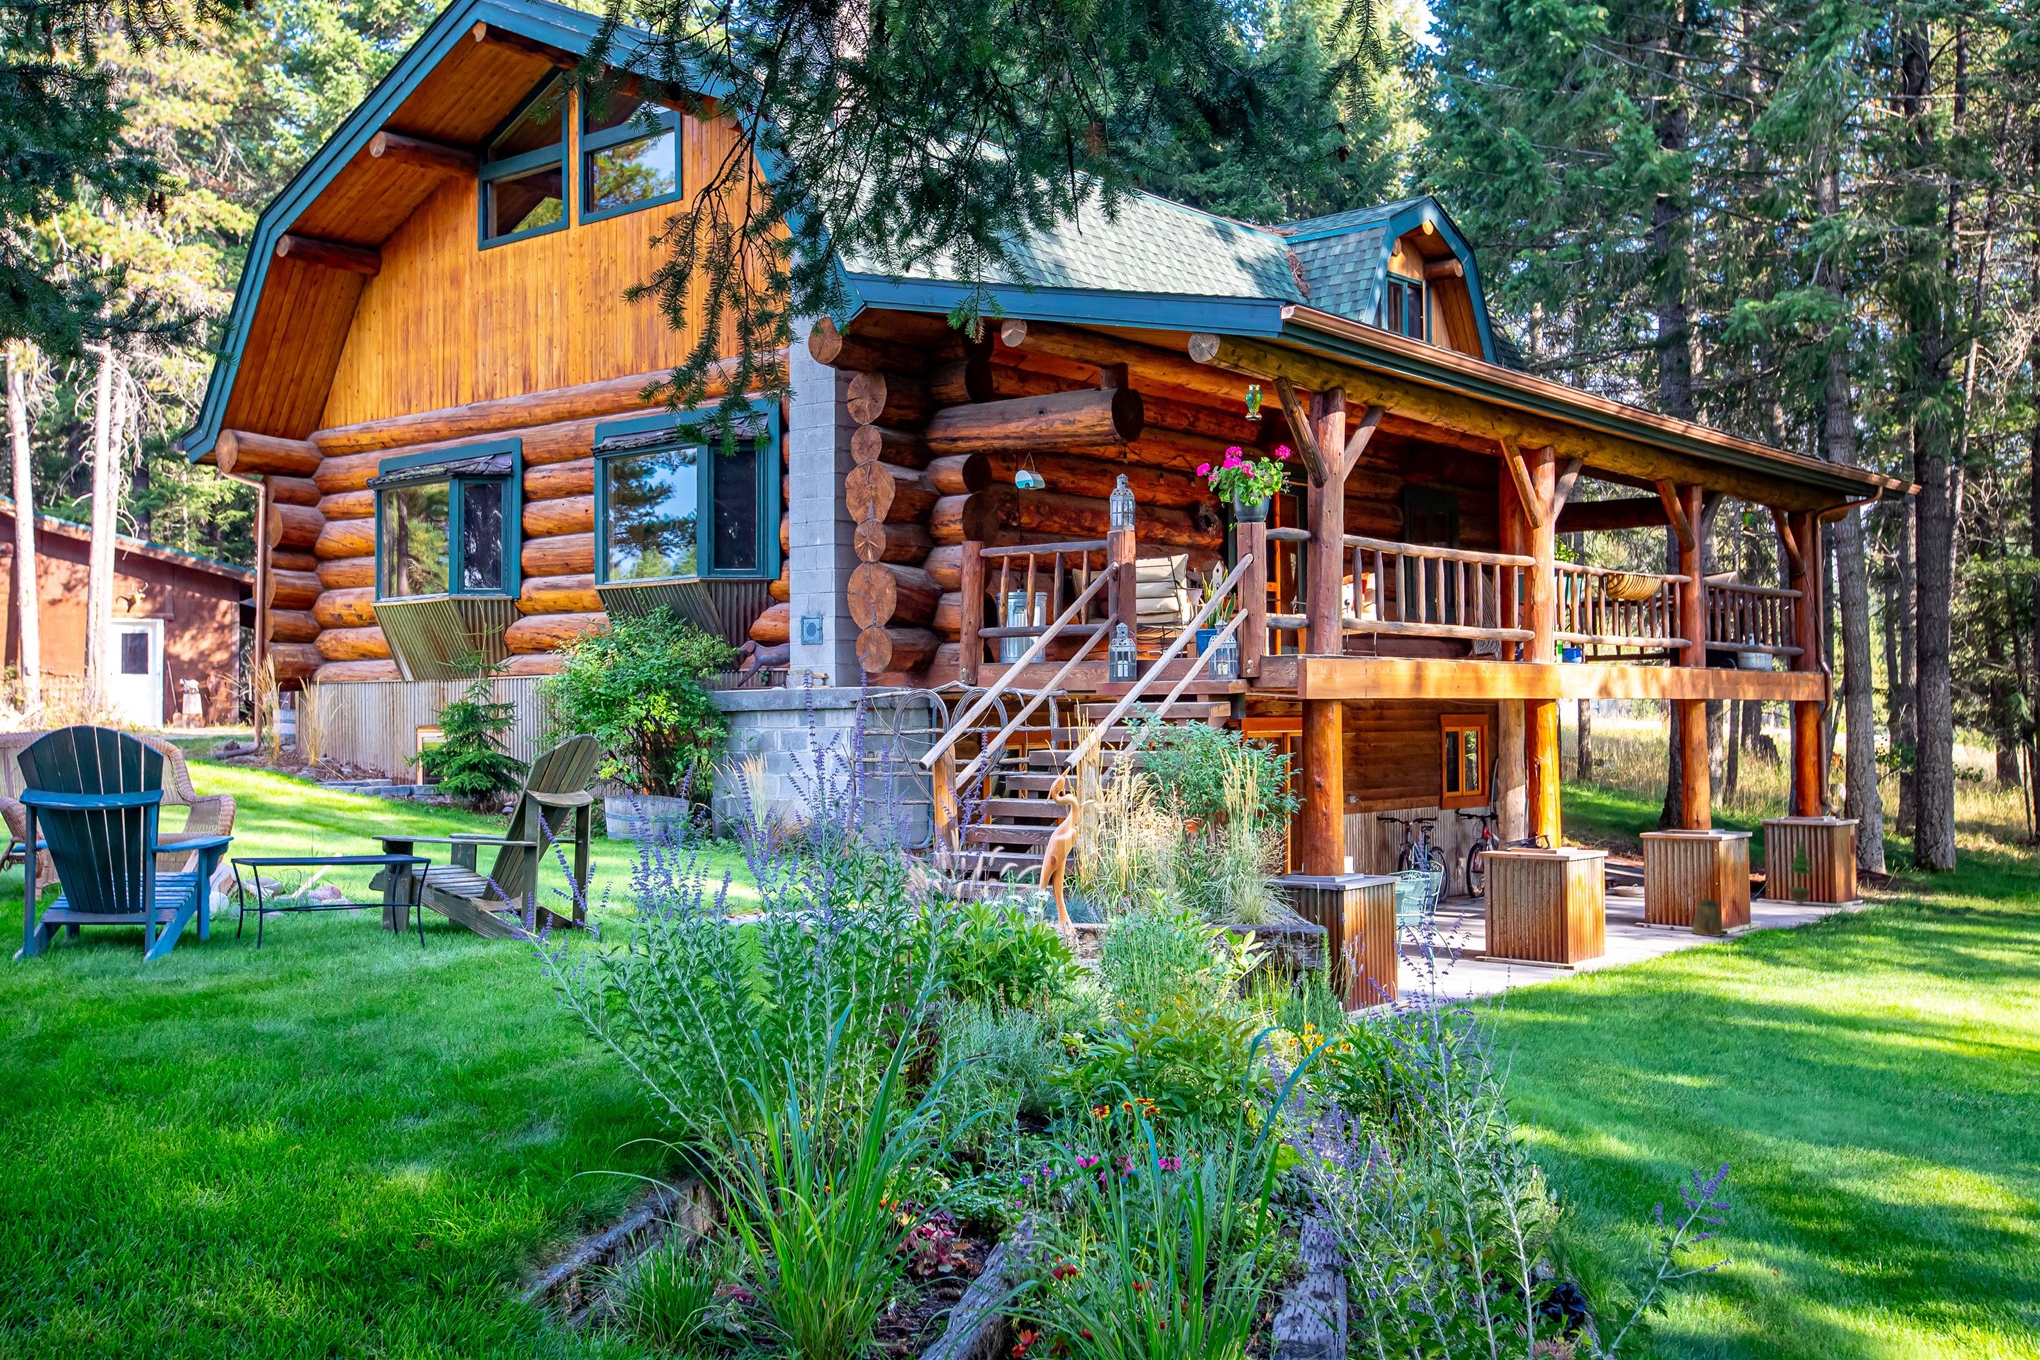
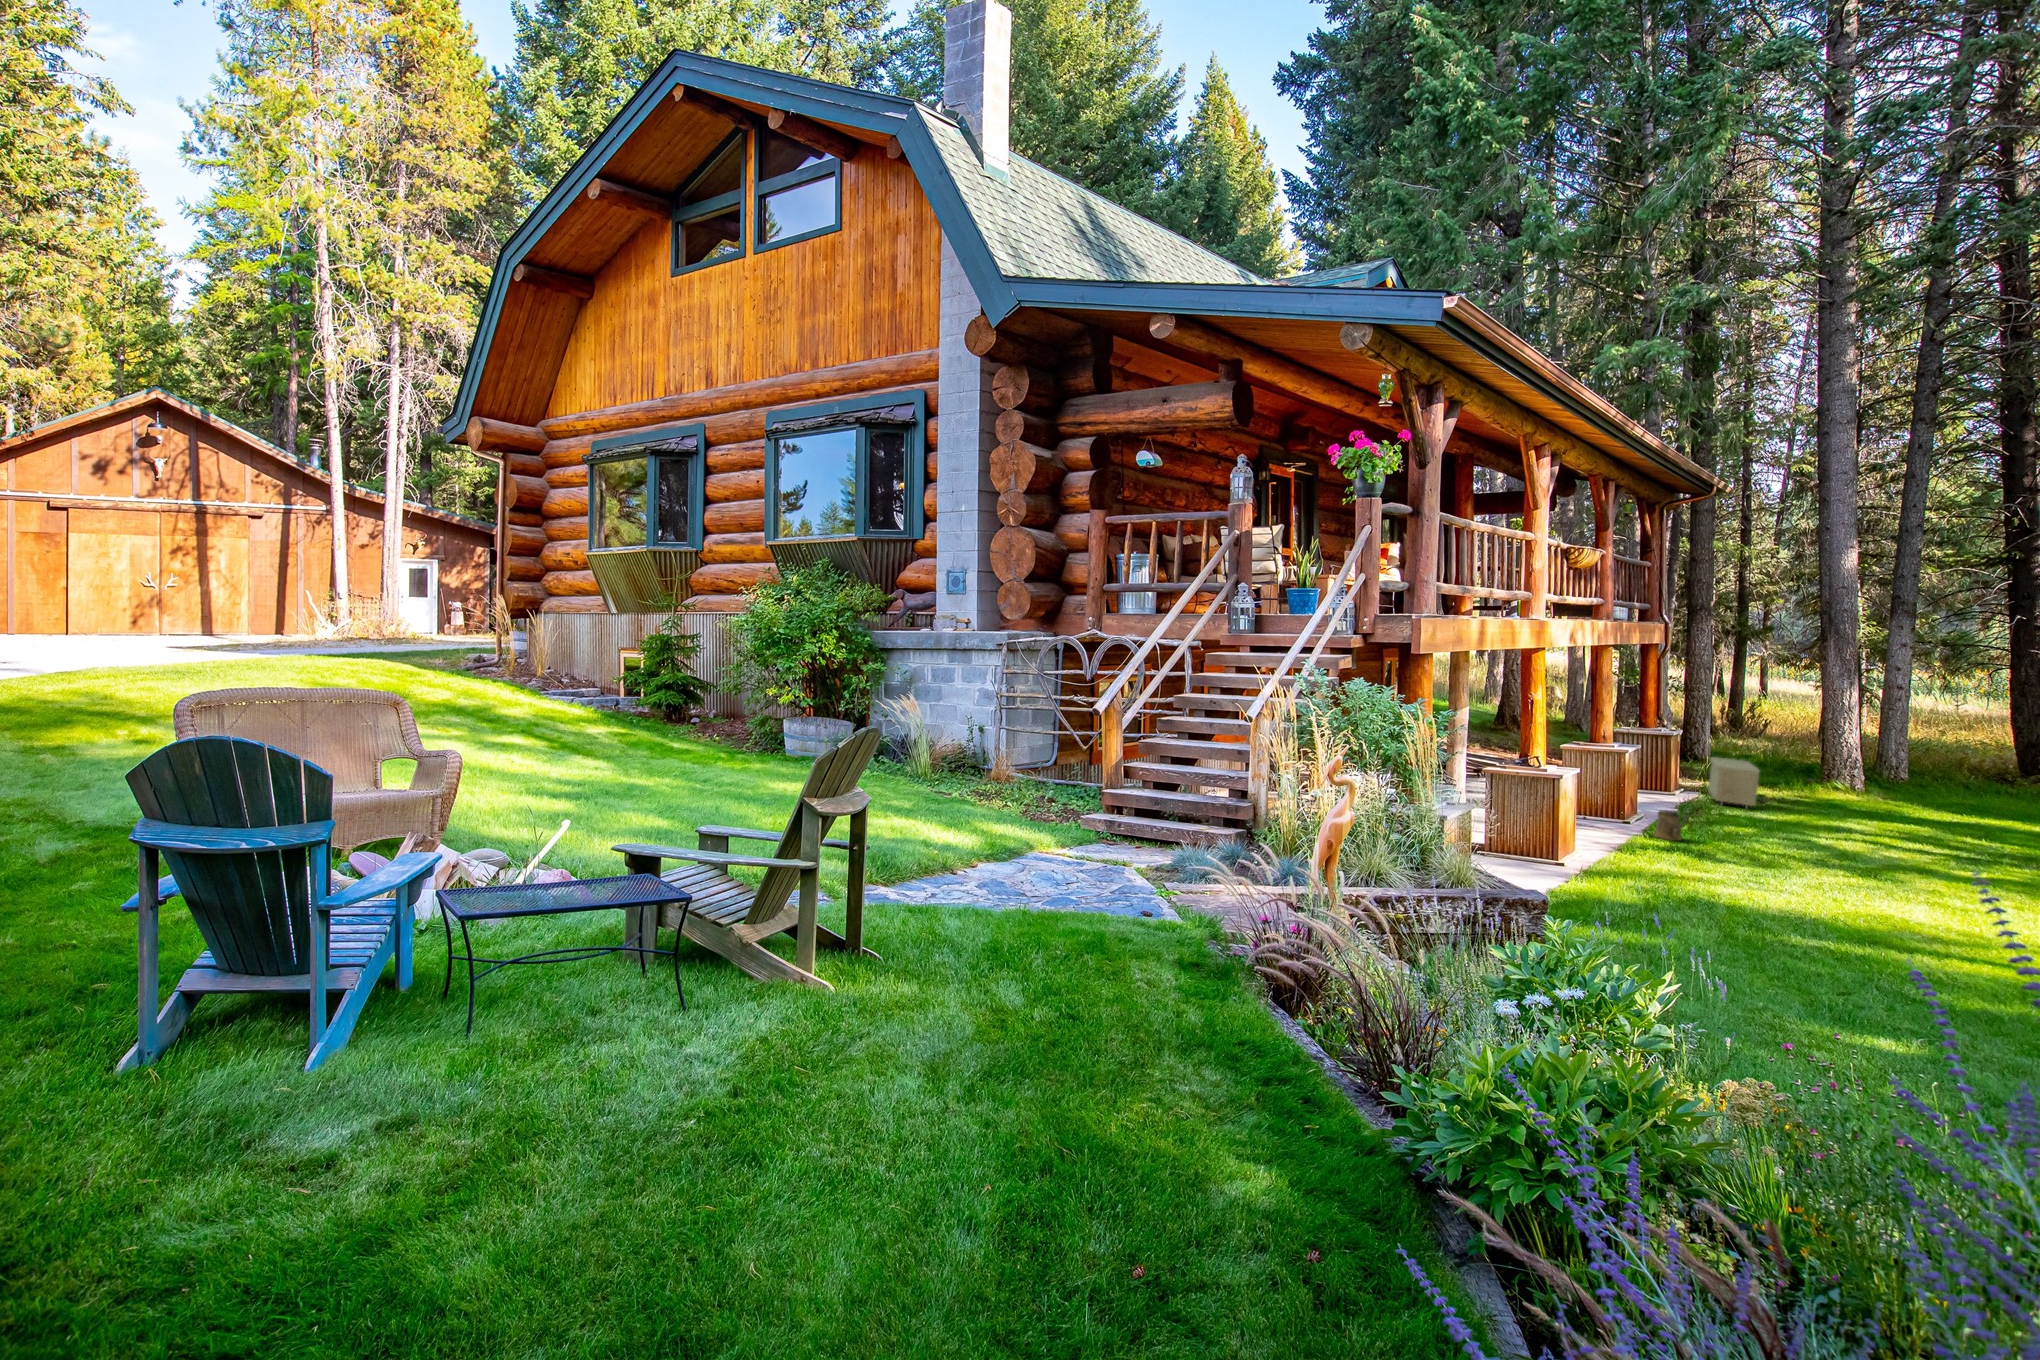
potted tree: present [1790,841,1811,904] -> none [1665,752,1687,801]
storage bench: none [1852,846,1907,912] -> present [1708,757,1759,808]

